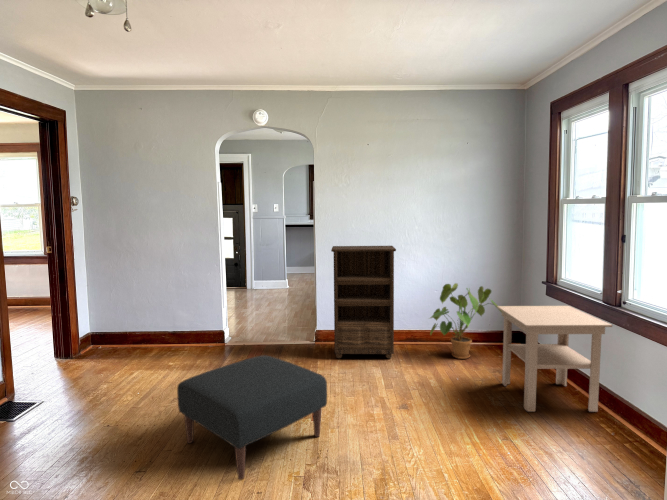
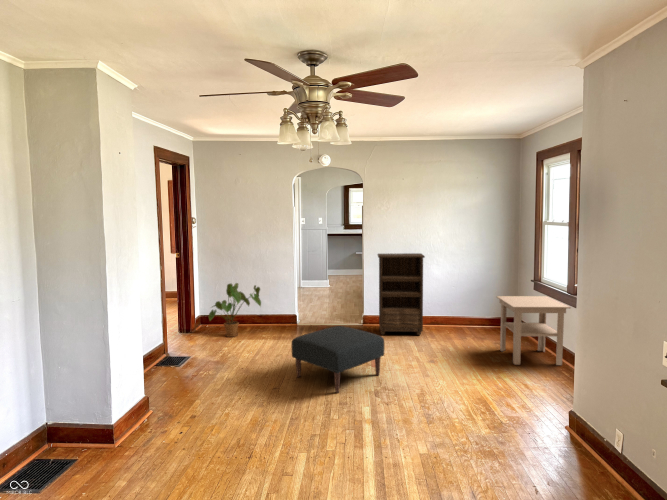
house plant: present [430,283,502,359] -> present [209,283,261,337]

